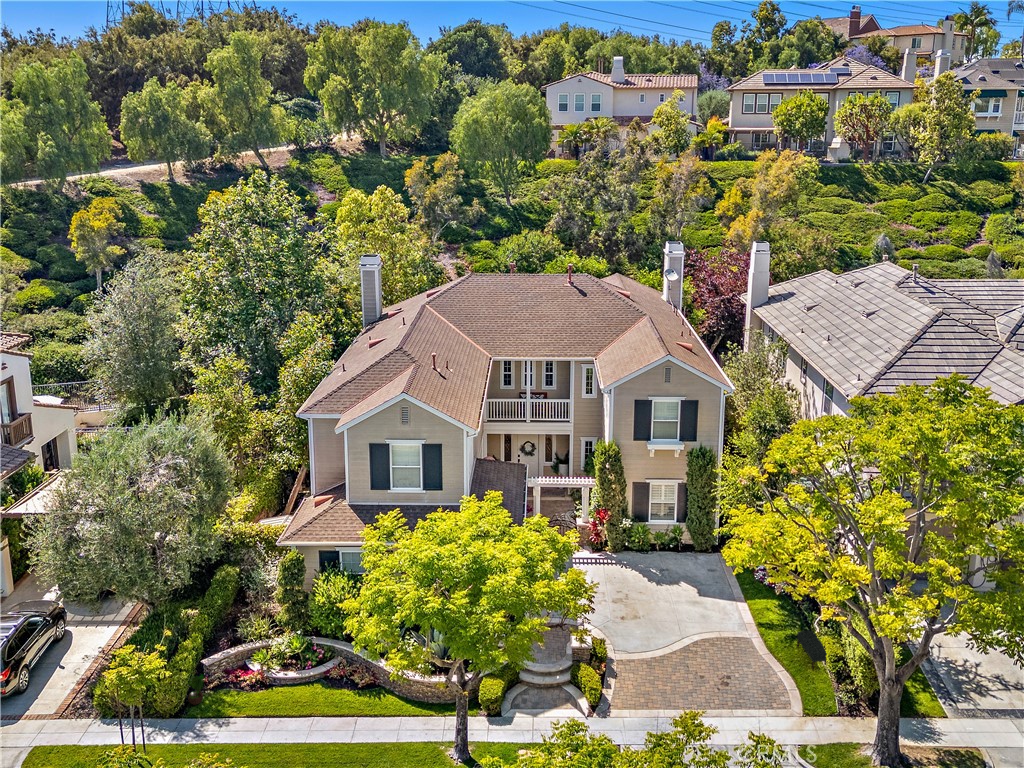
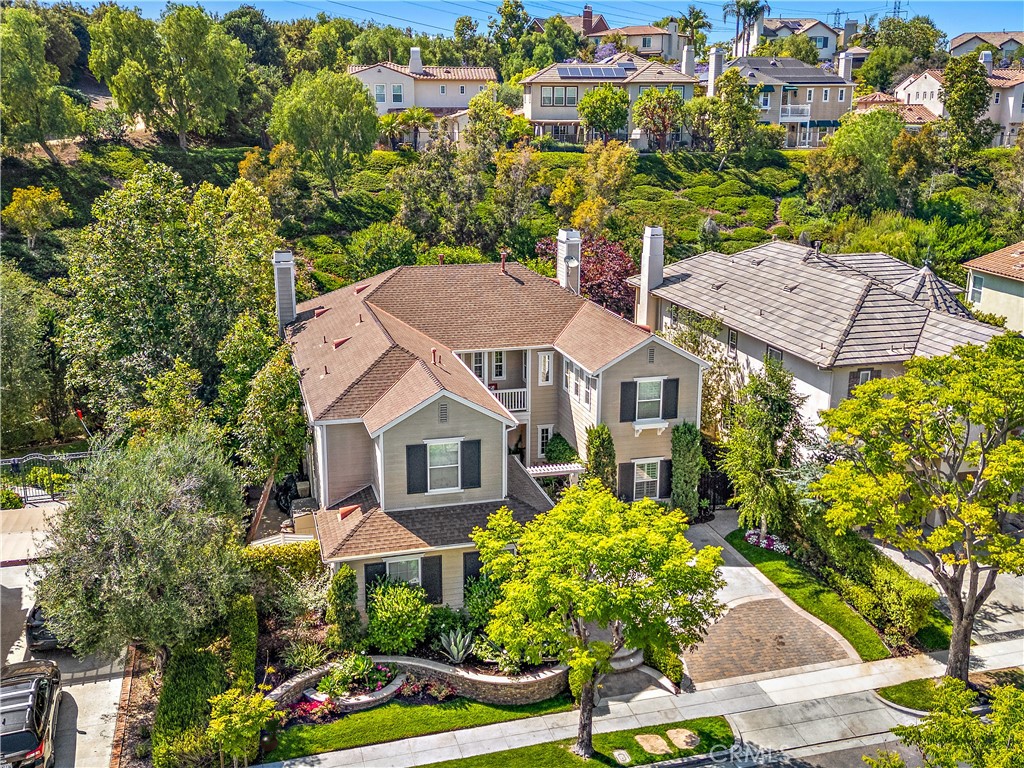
bench: present [797,631,827,669] -> none [819,581,857,616]

